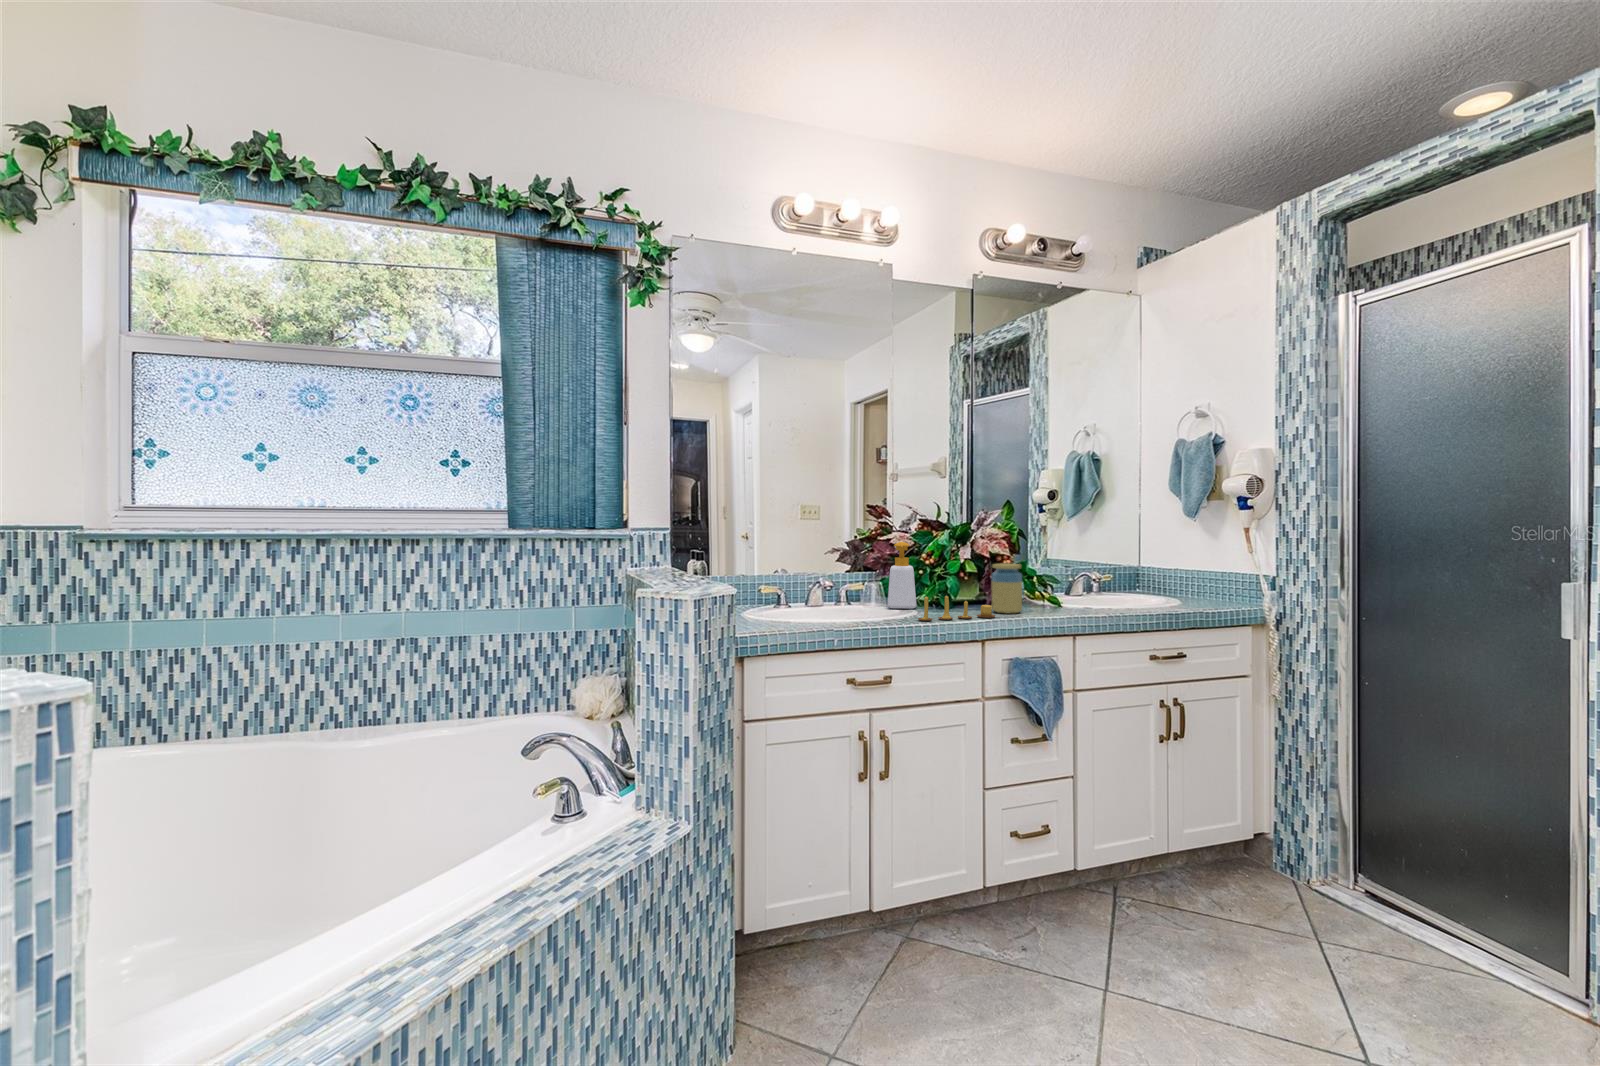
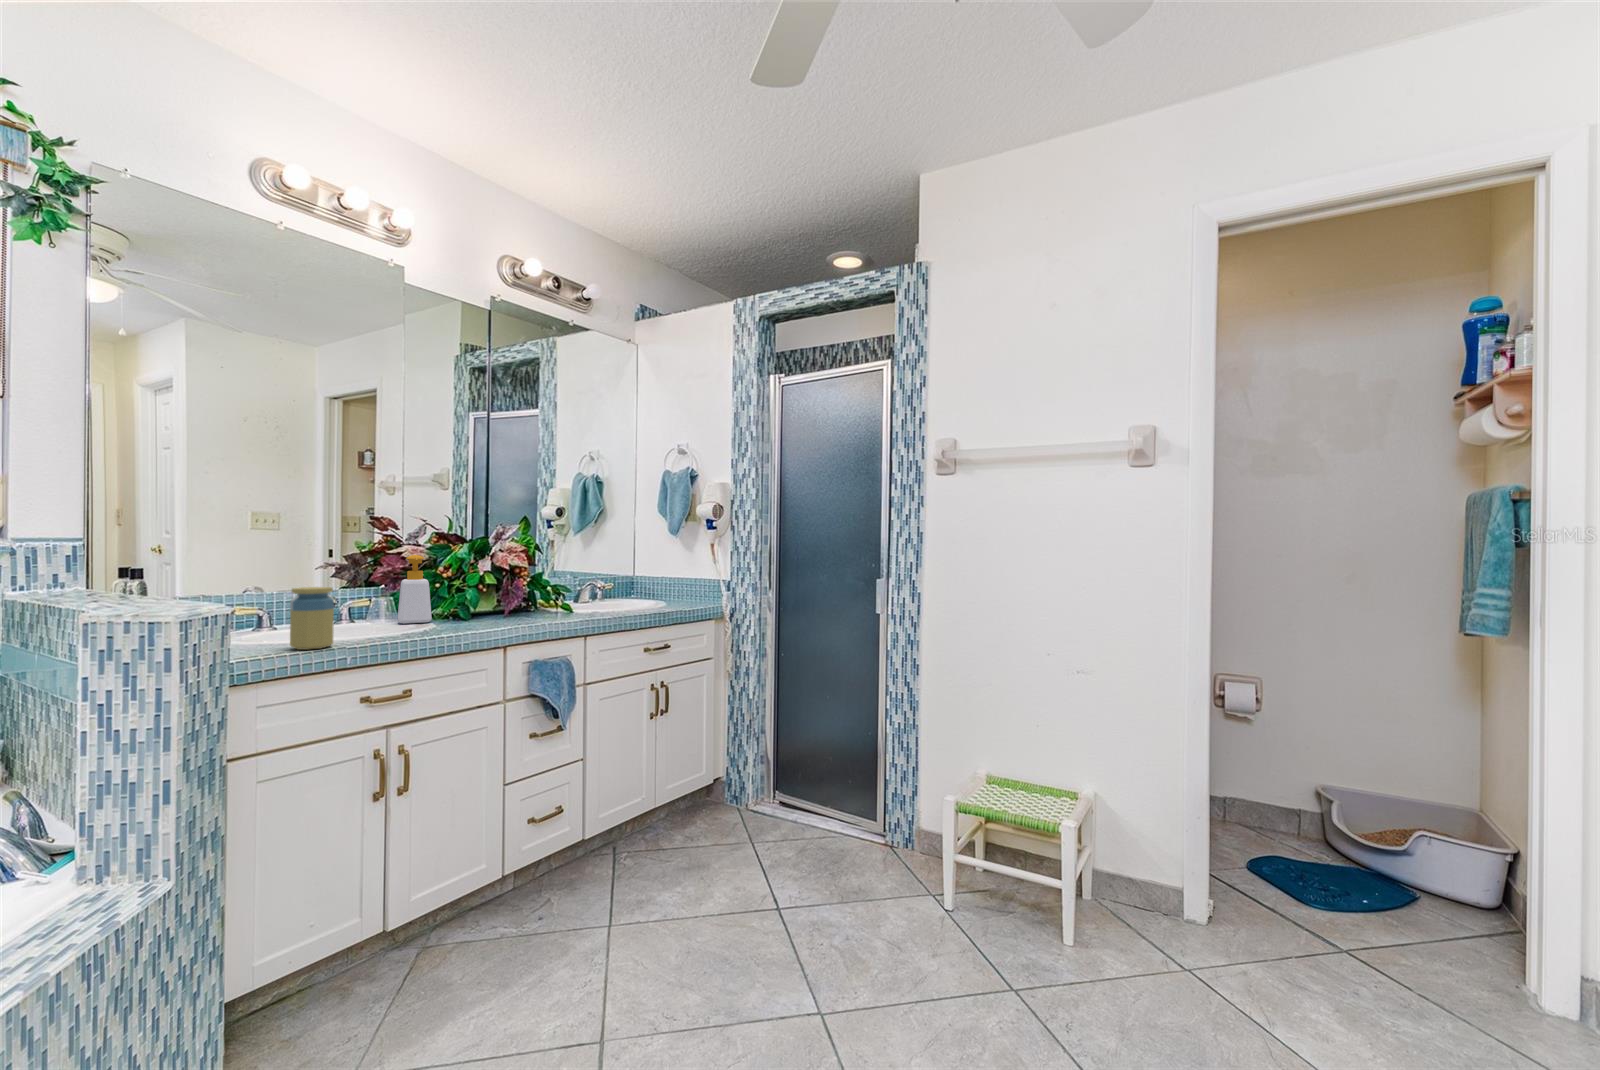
jar: present [992,564,1022,613] -> present [290,587,334,650]
candle: present [918,596,995,621] -> none [438,605,516,632]

